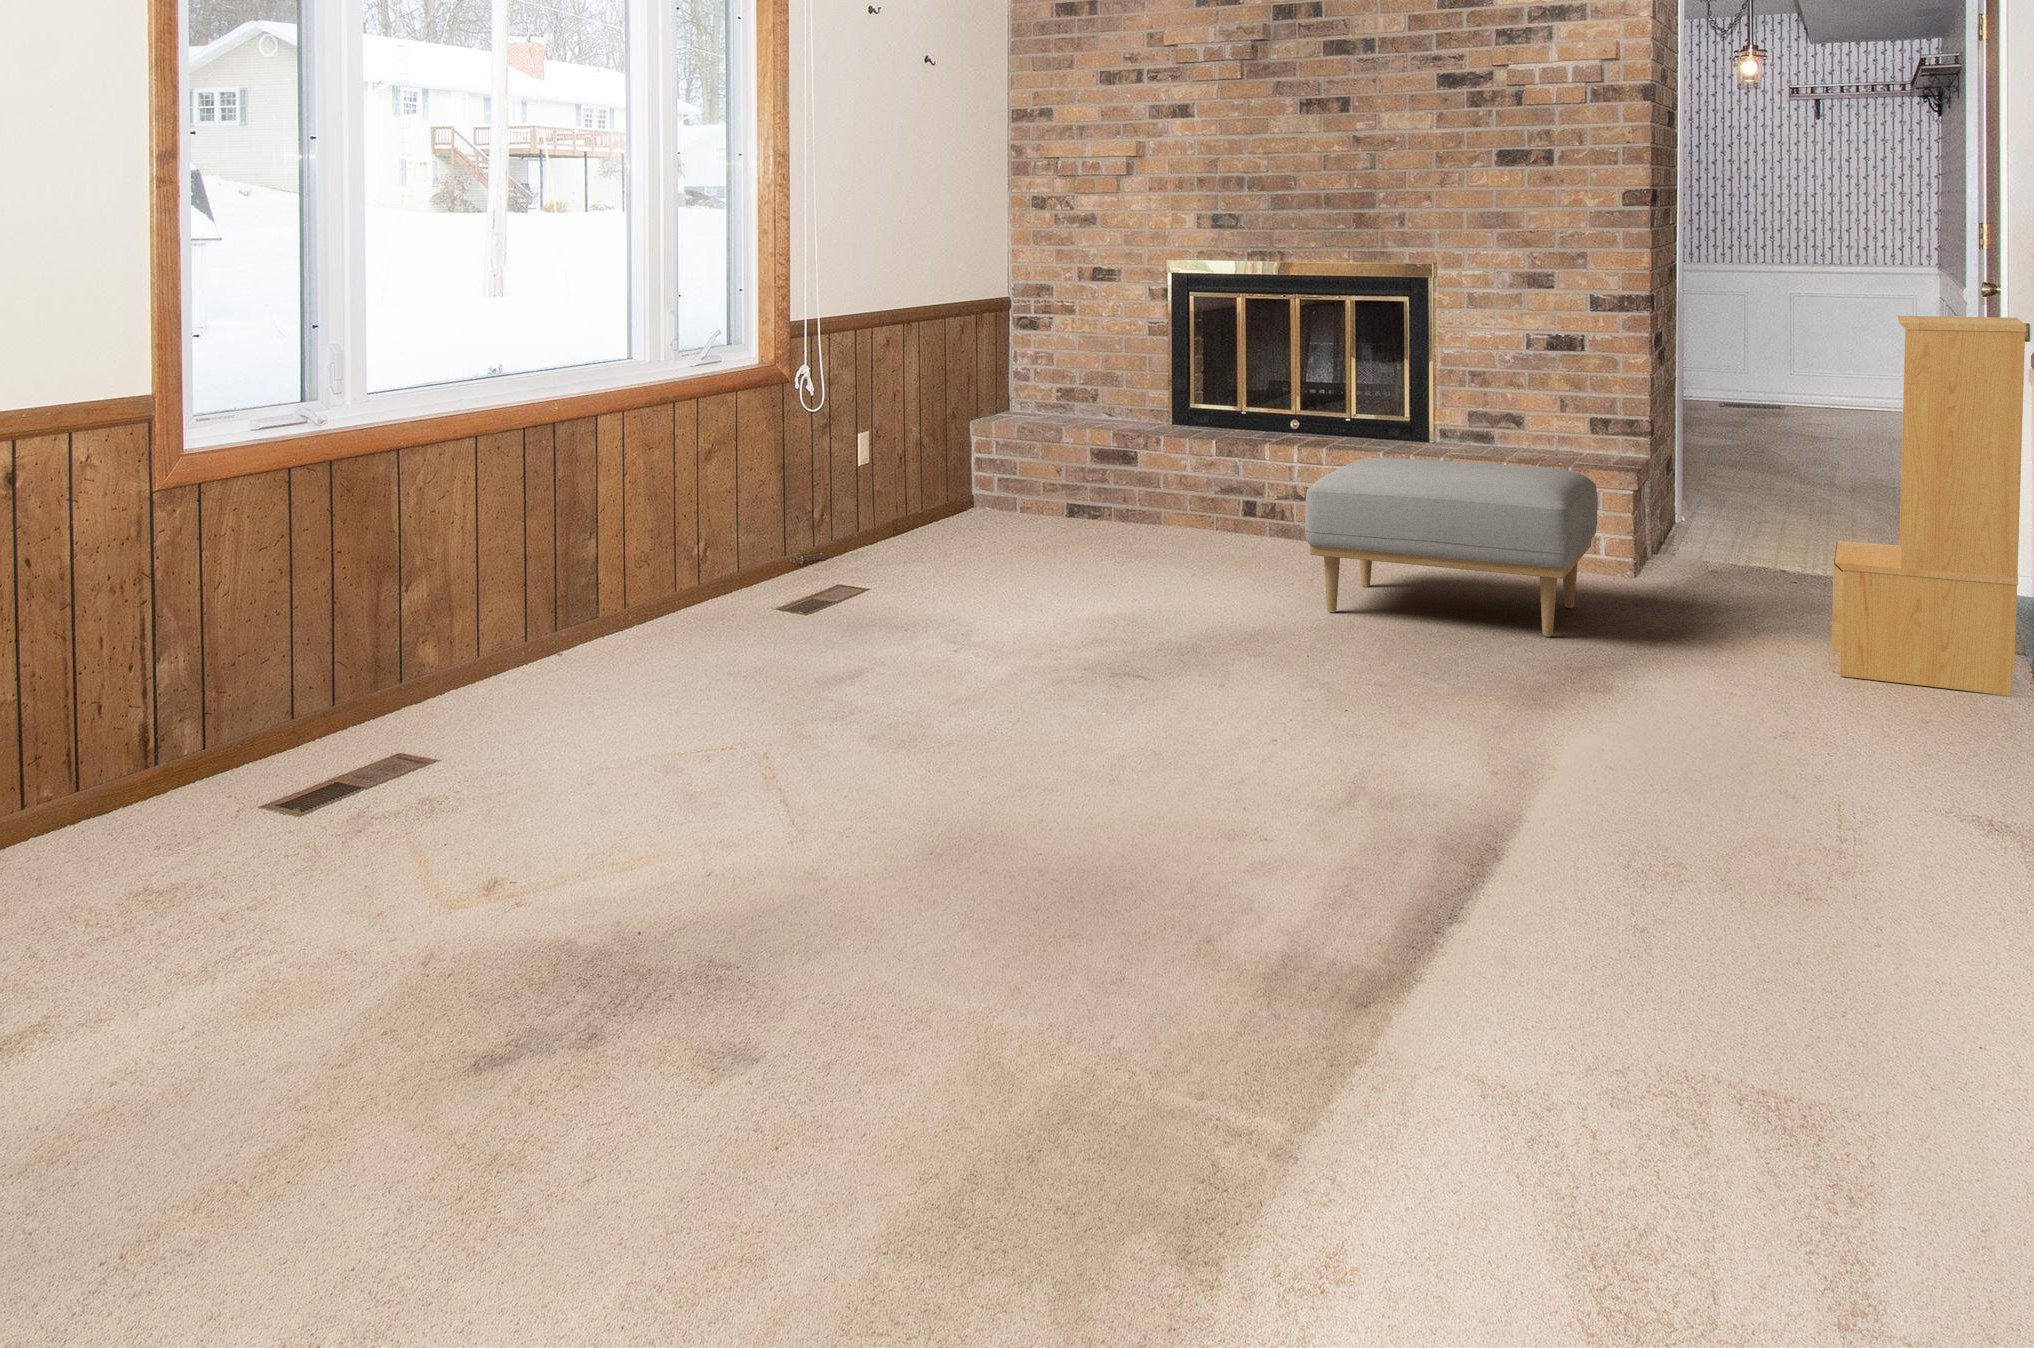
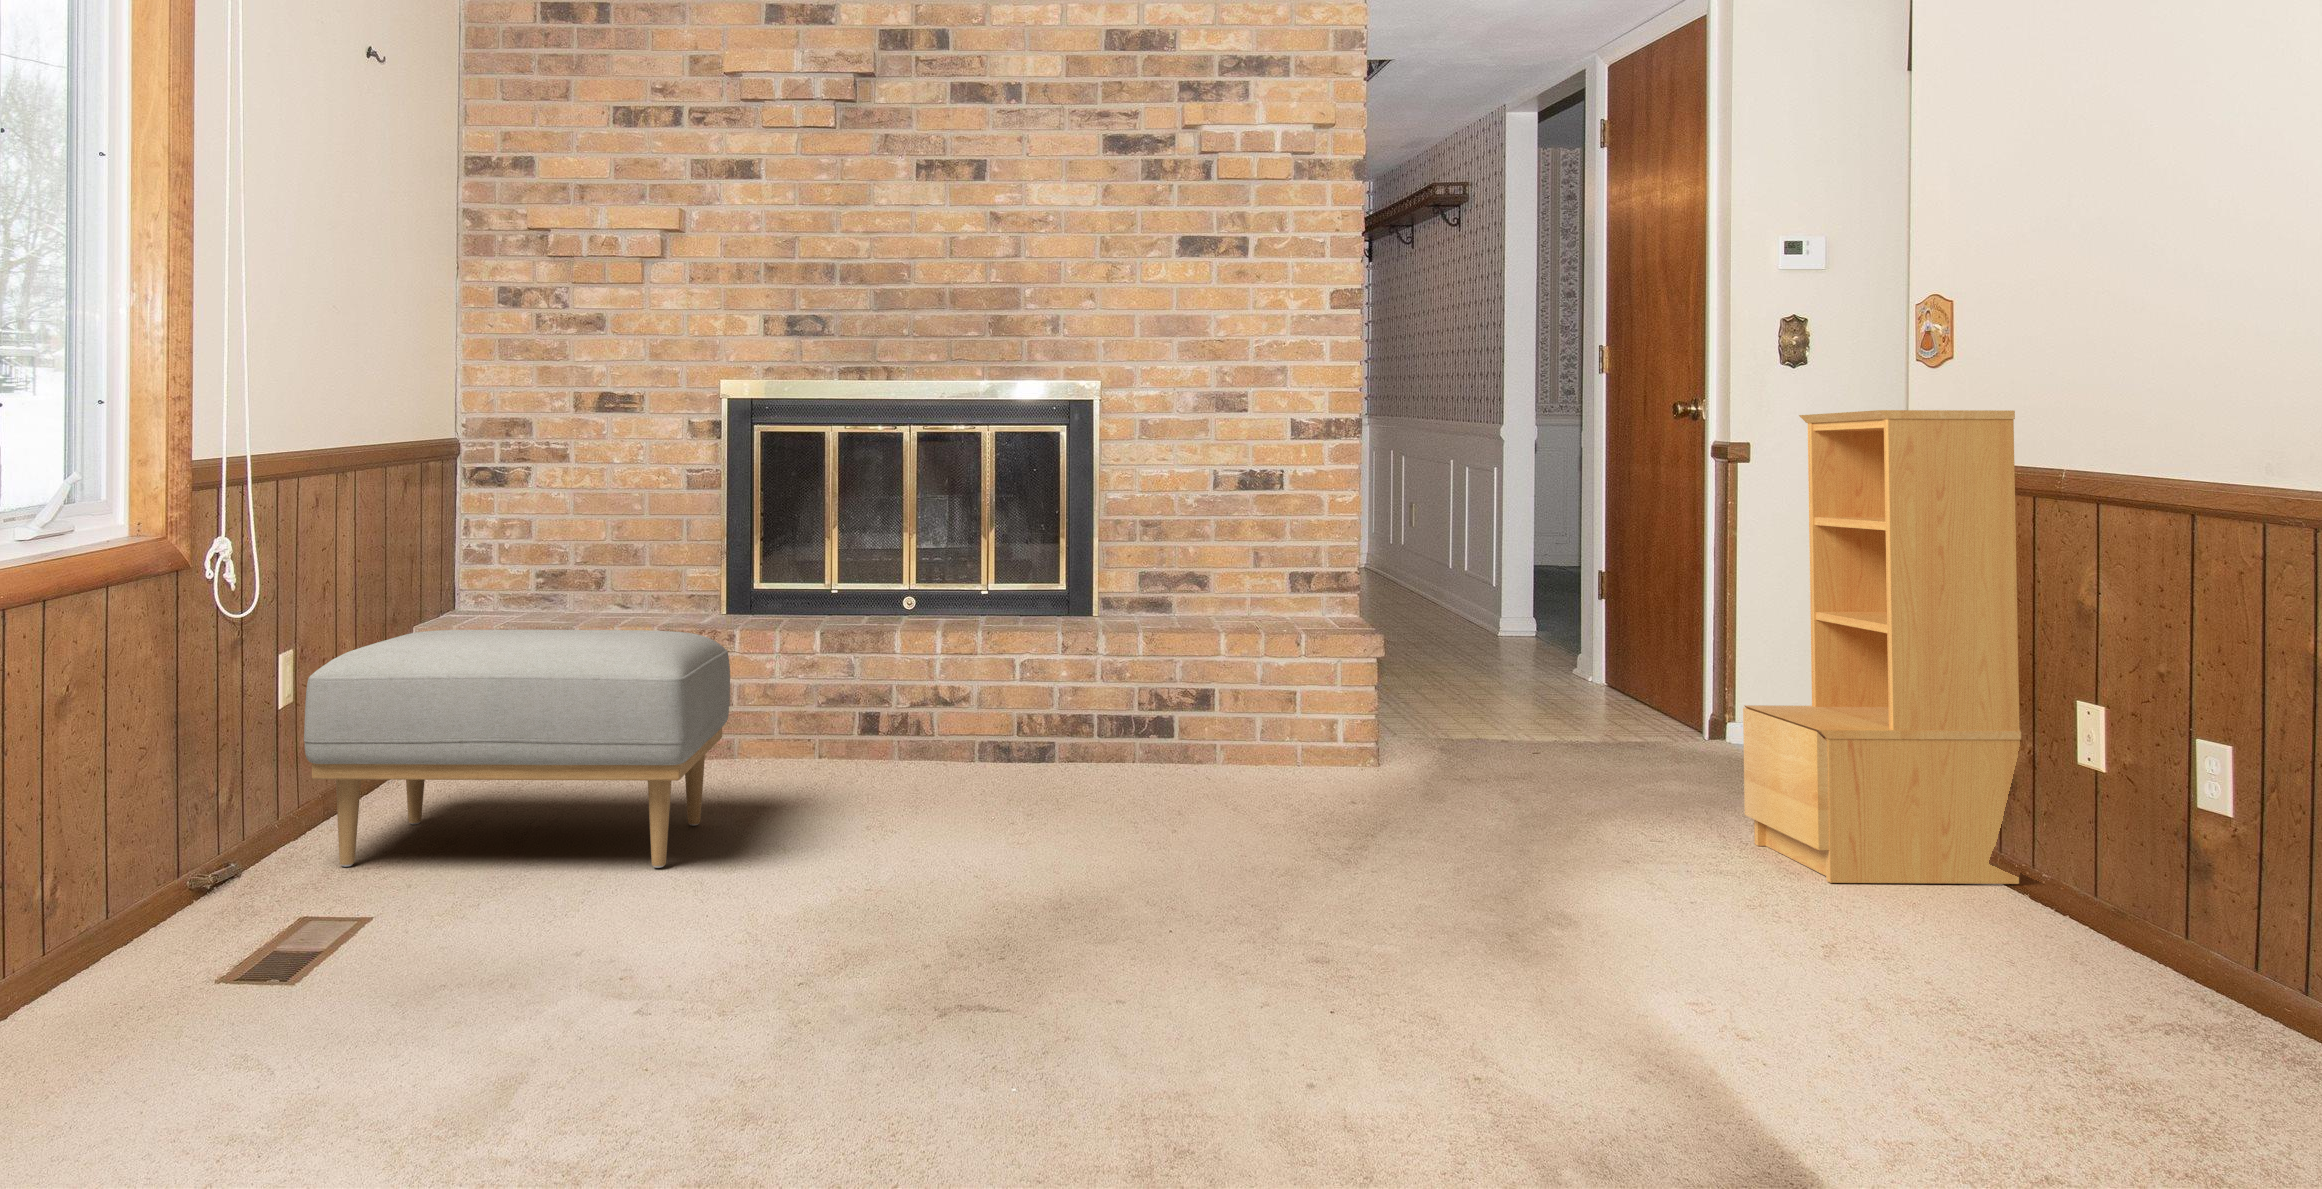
ottoman: present [1305,458,1598,636] -> present [304,630,730,868]

